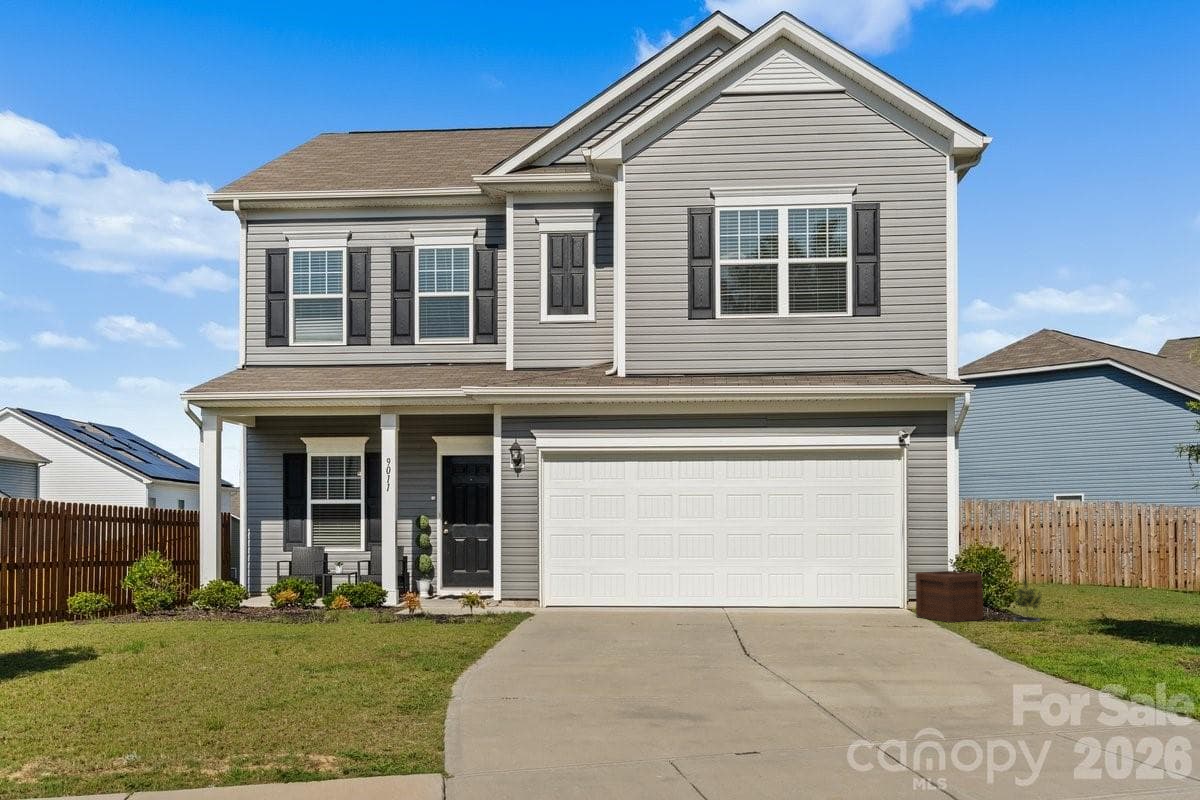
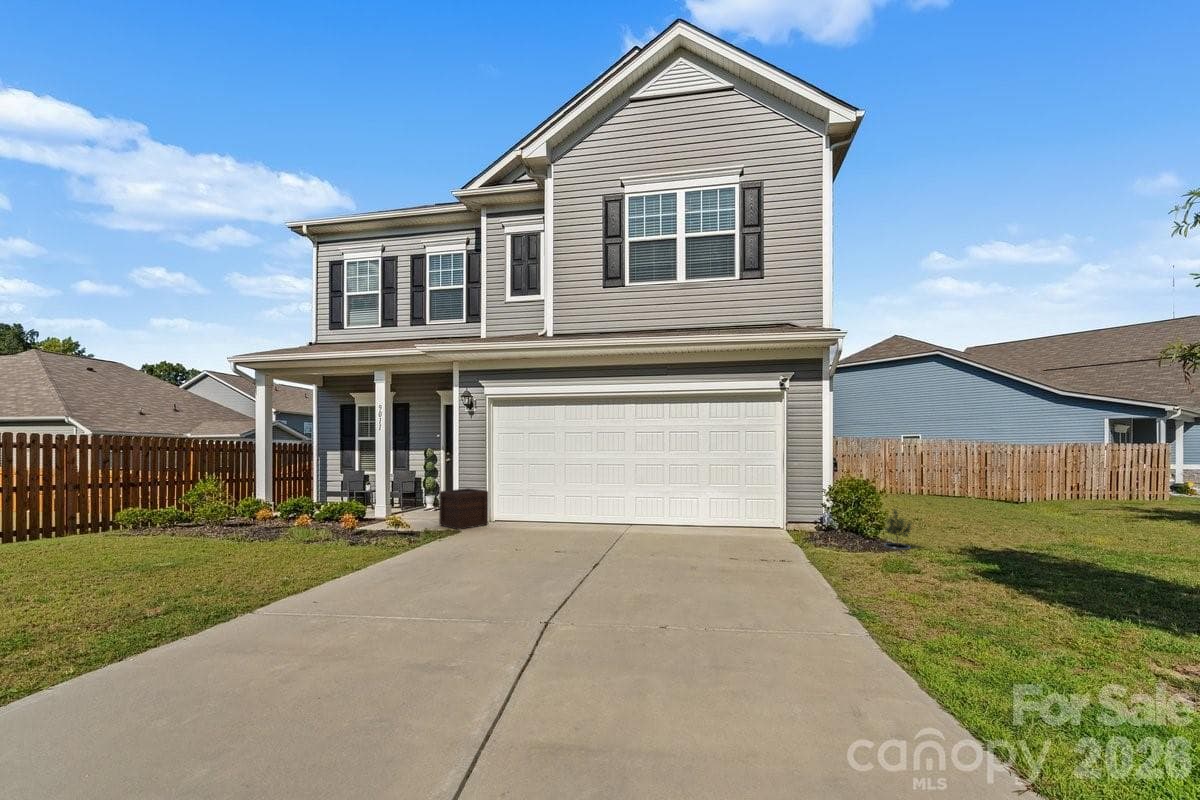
wooden crate: present [915,571,983,622] -> present [439,488,488,530]

